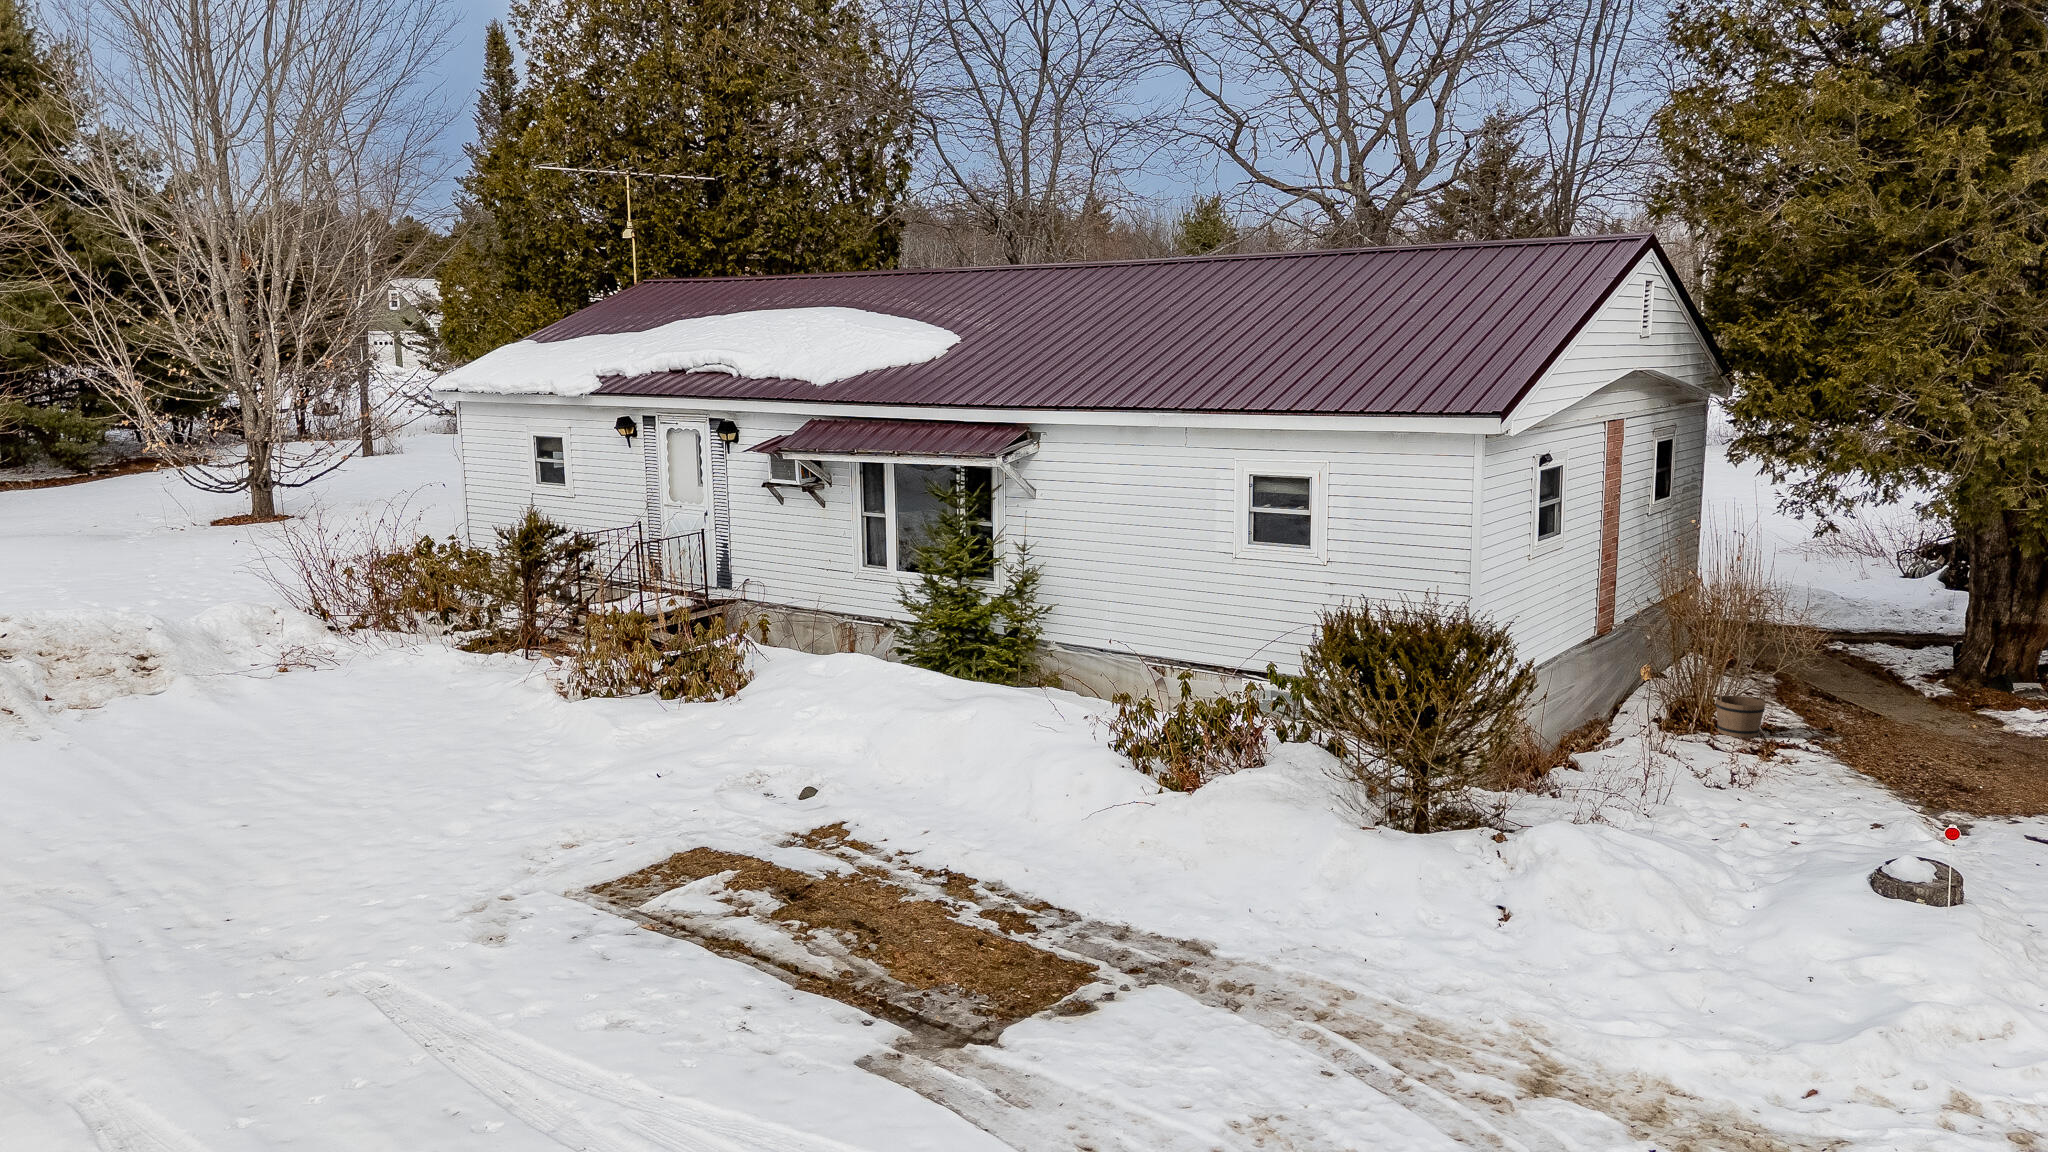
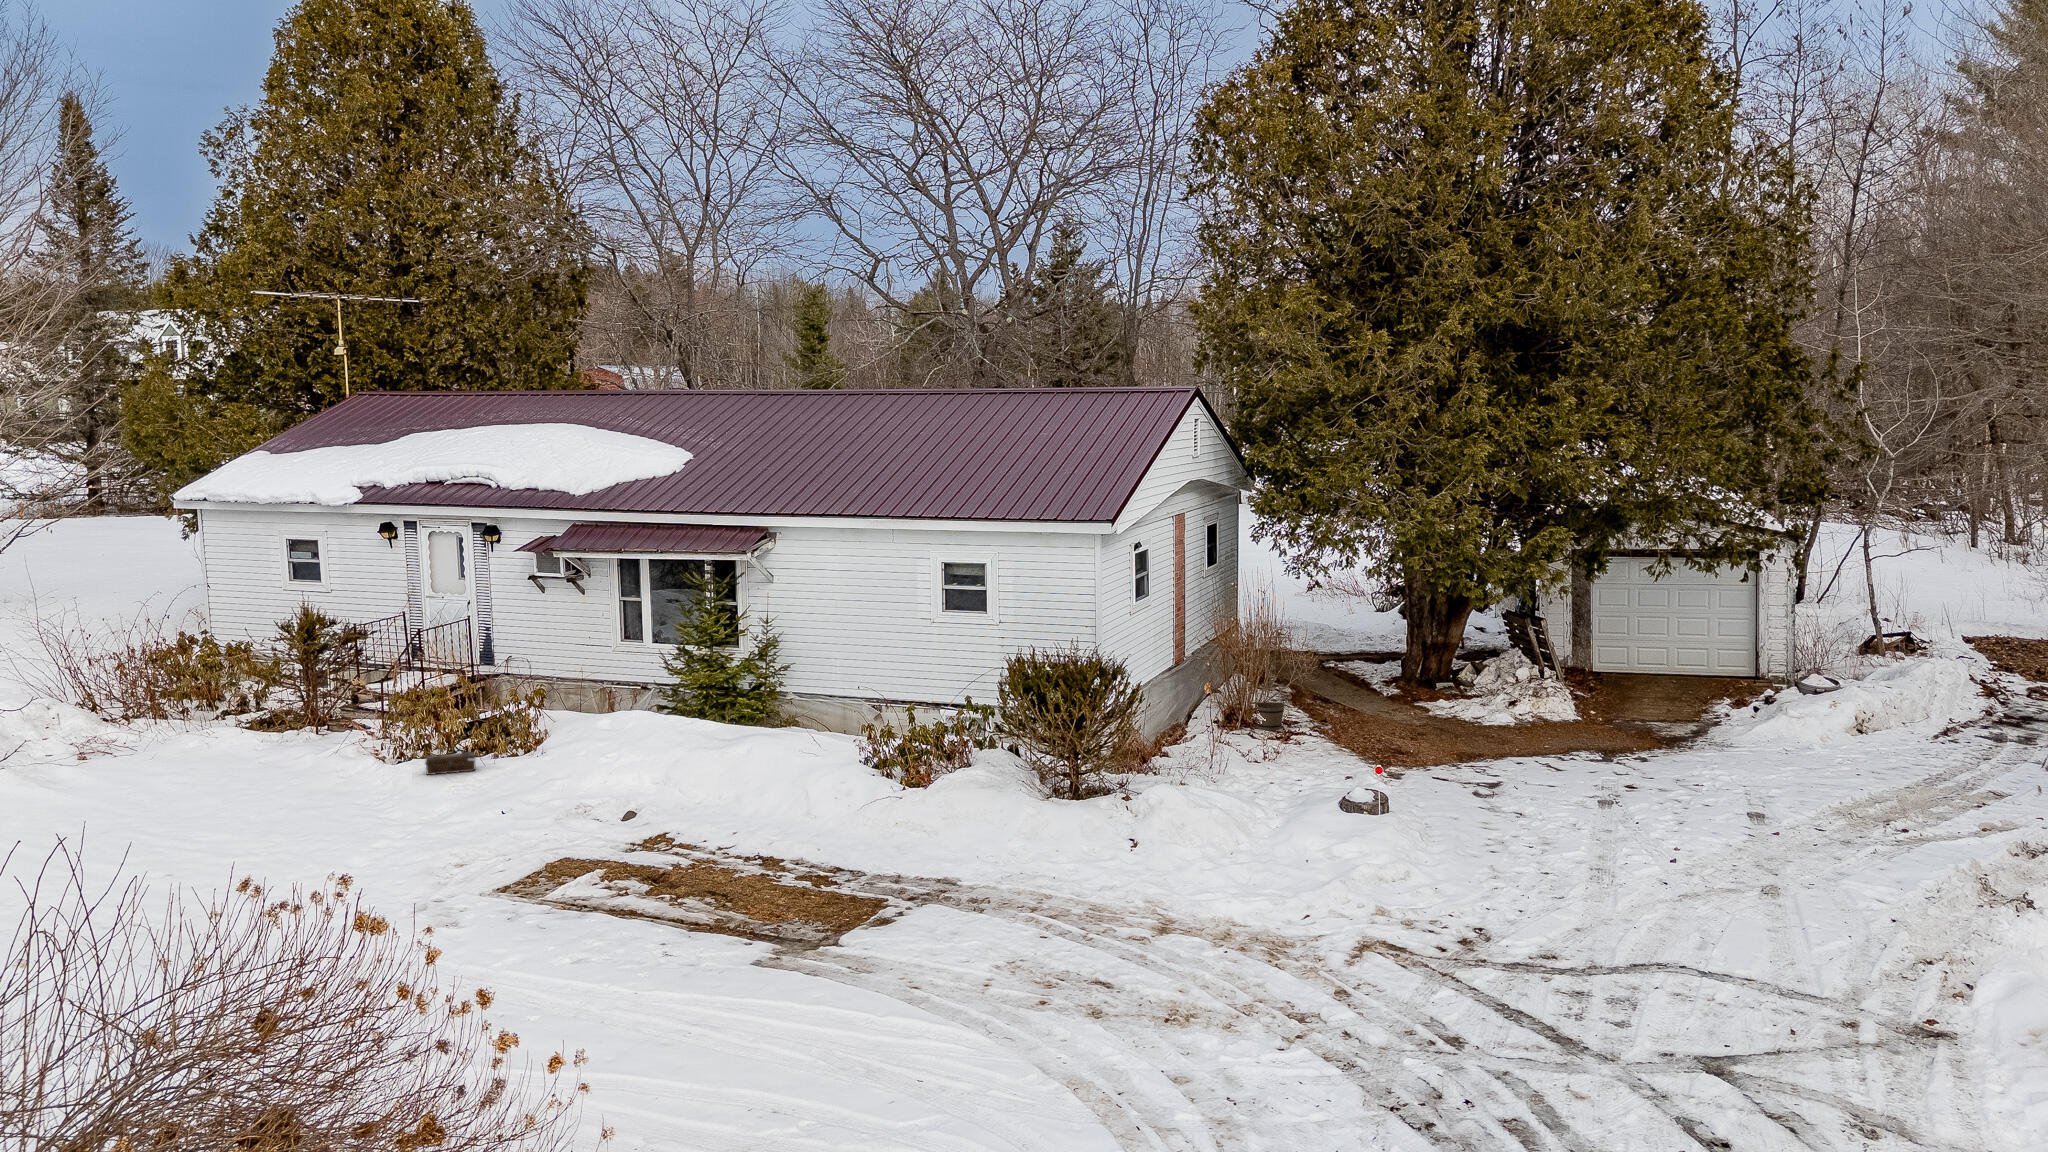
toolbox: none [608,687,669,717] -> present [425,749,476,775]

